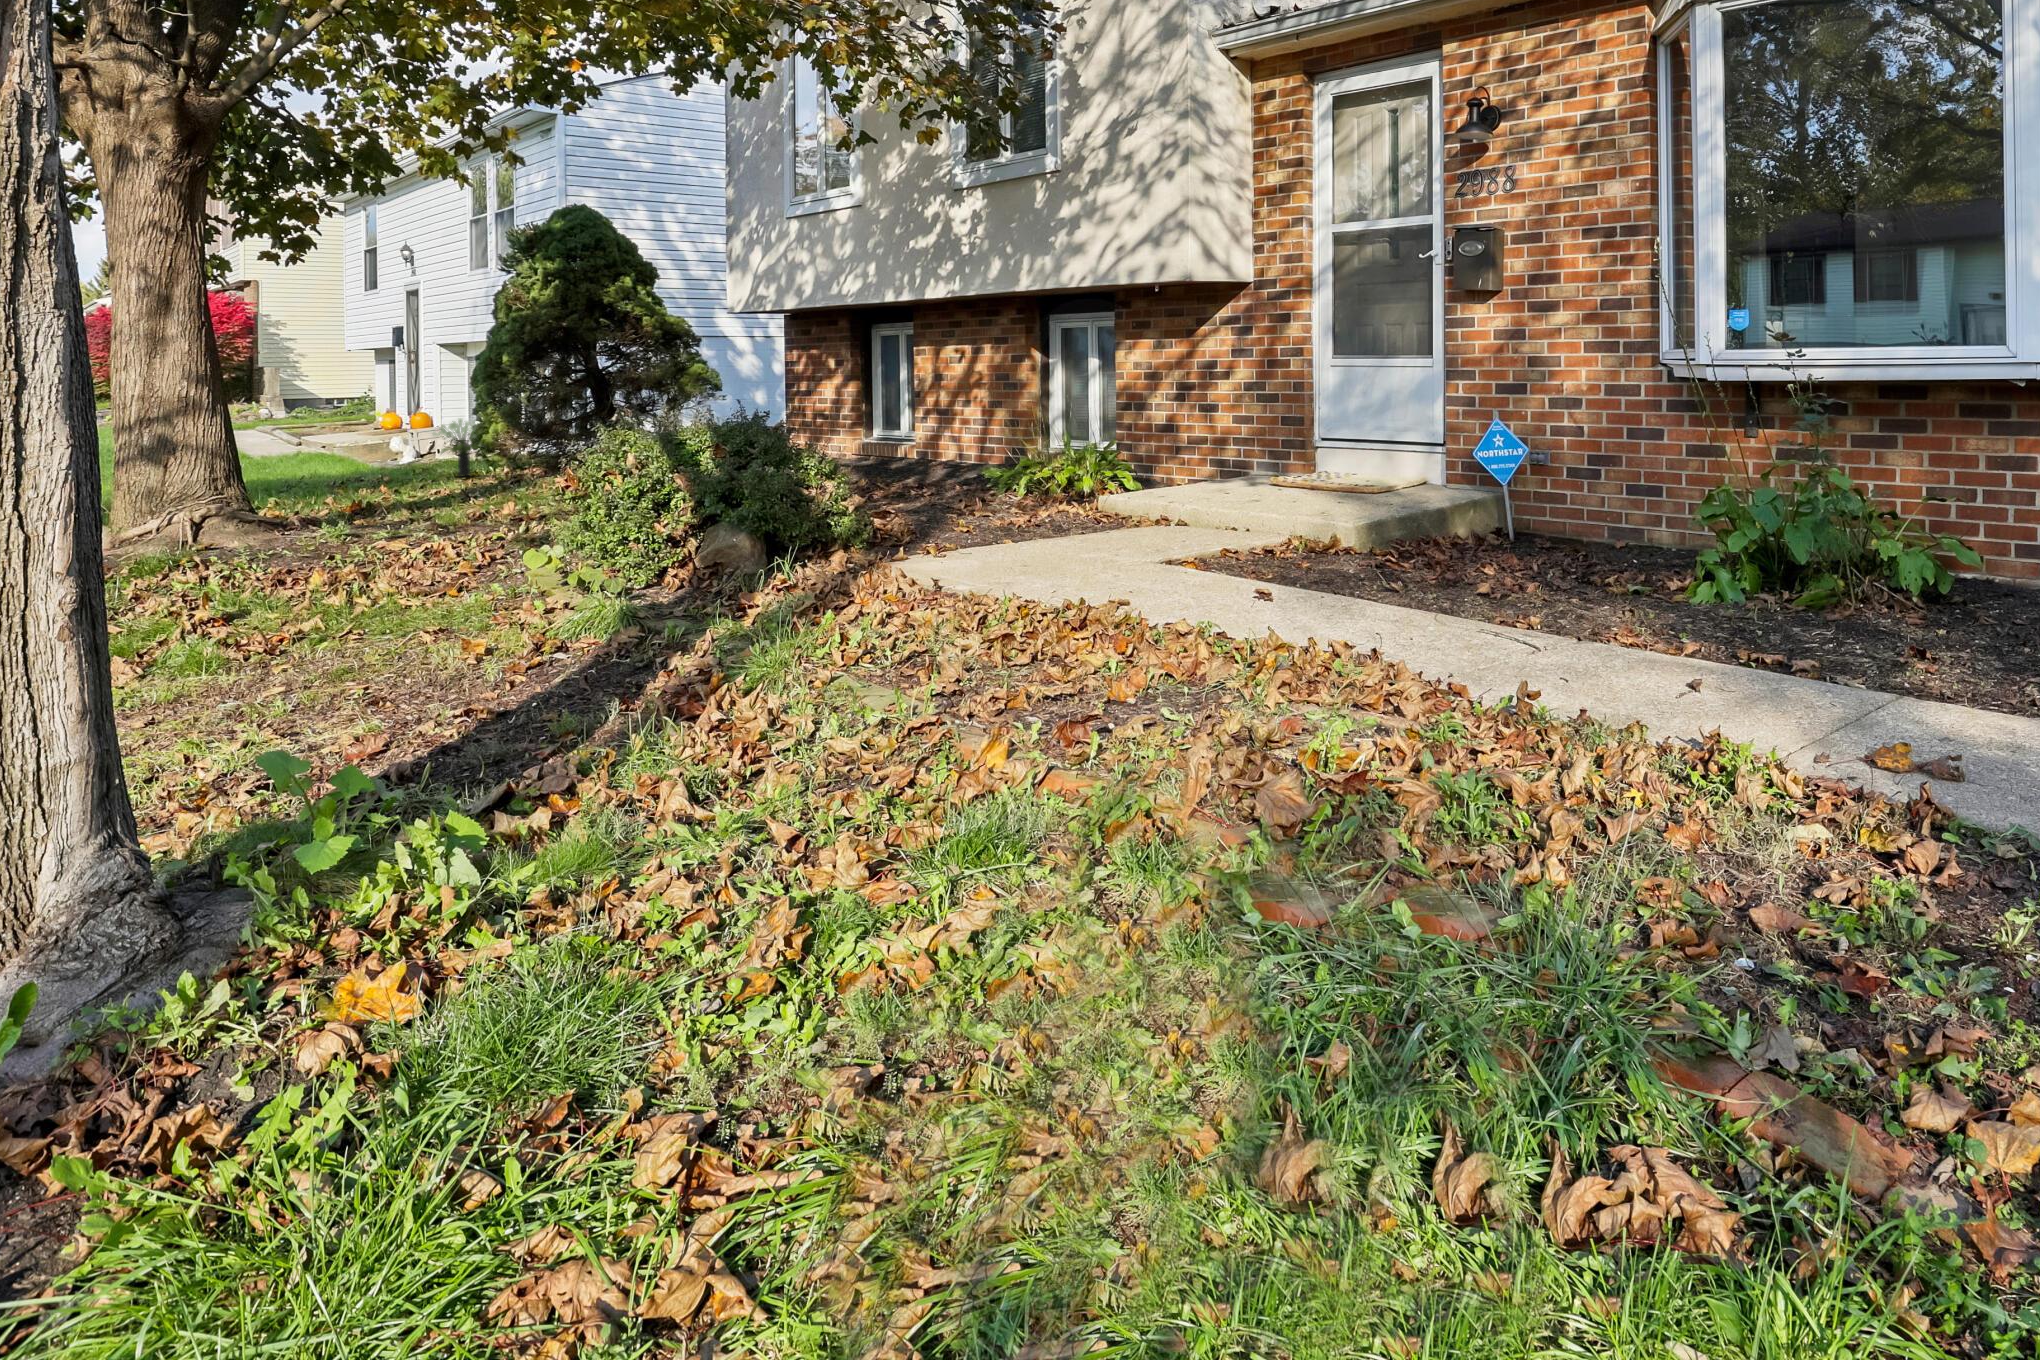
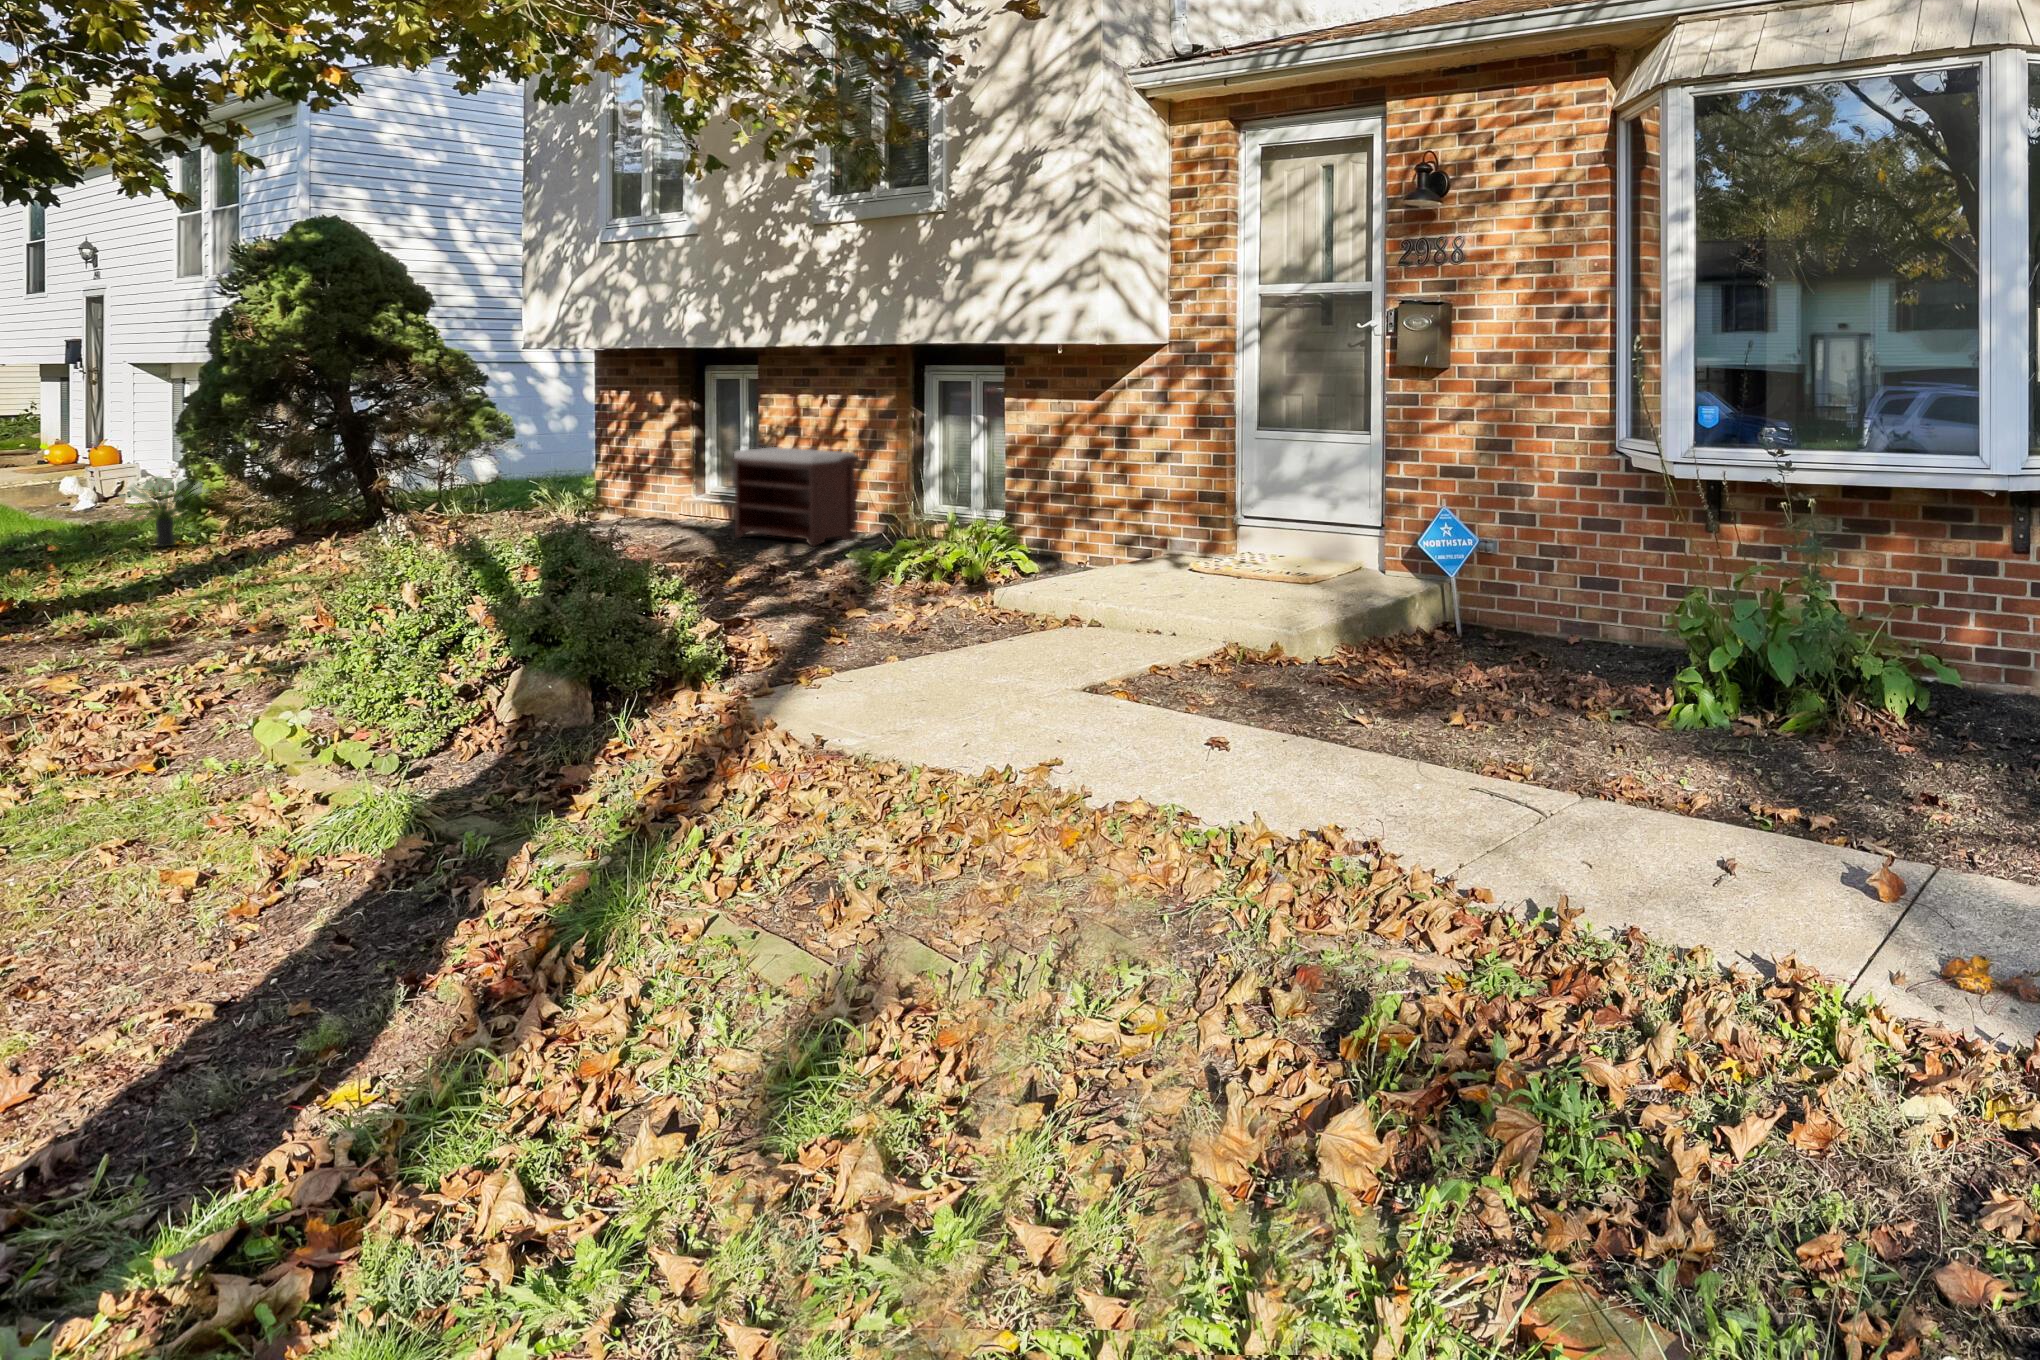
bench: none [885,398,991,483] -> present [731,447,860,546]

